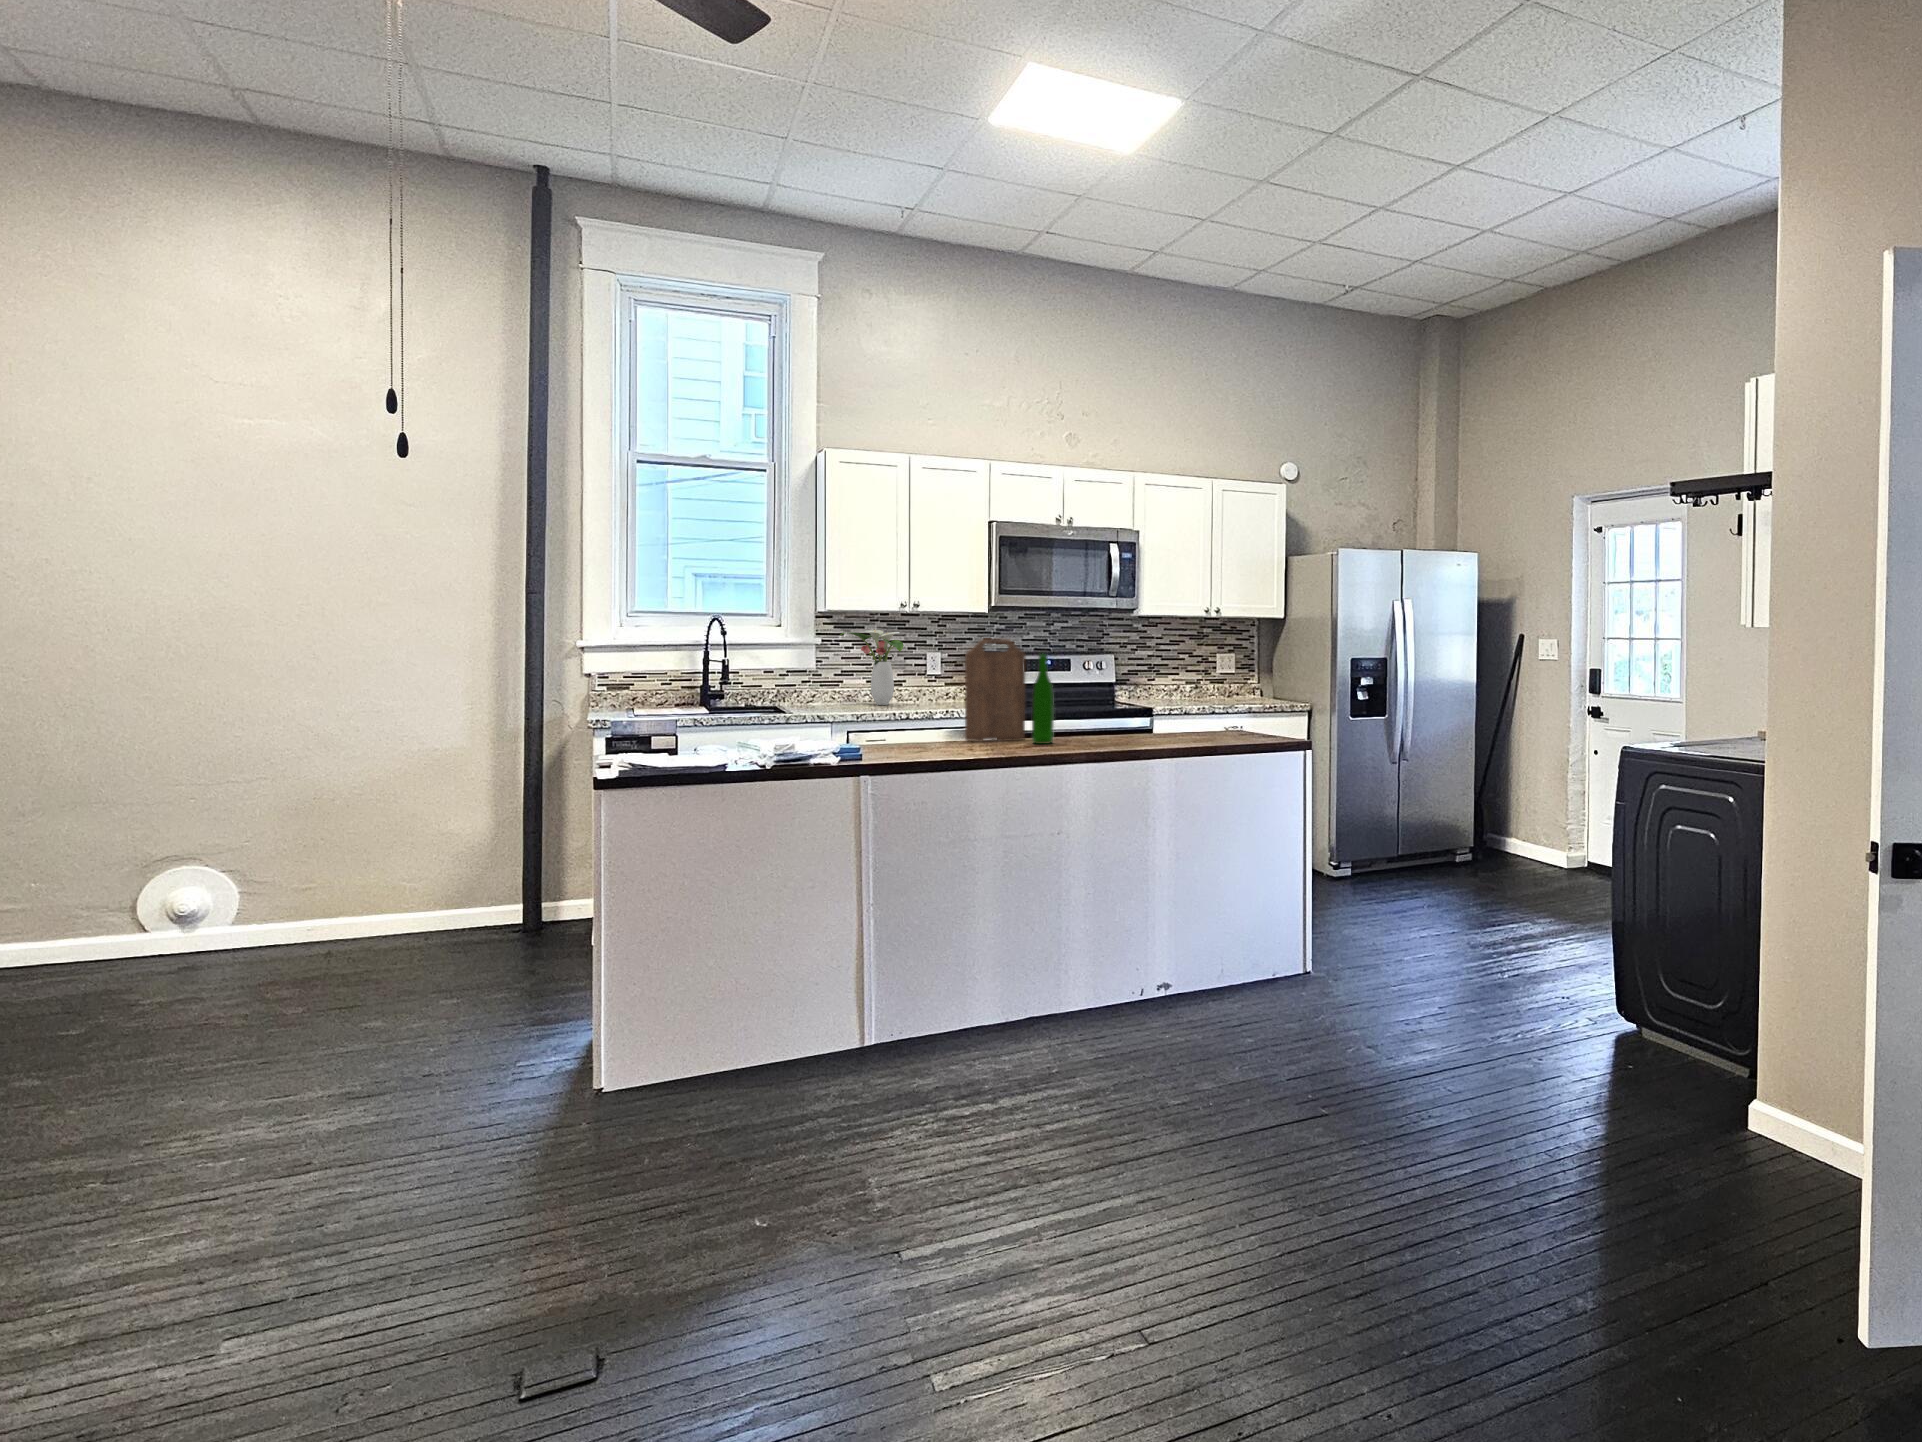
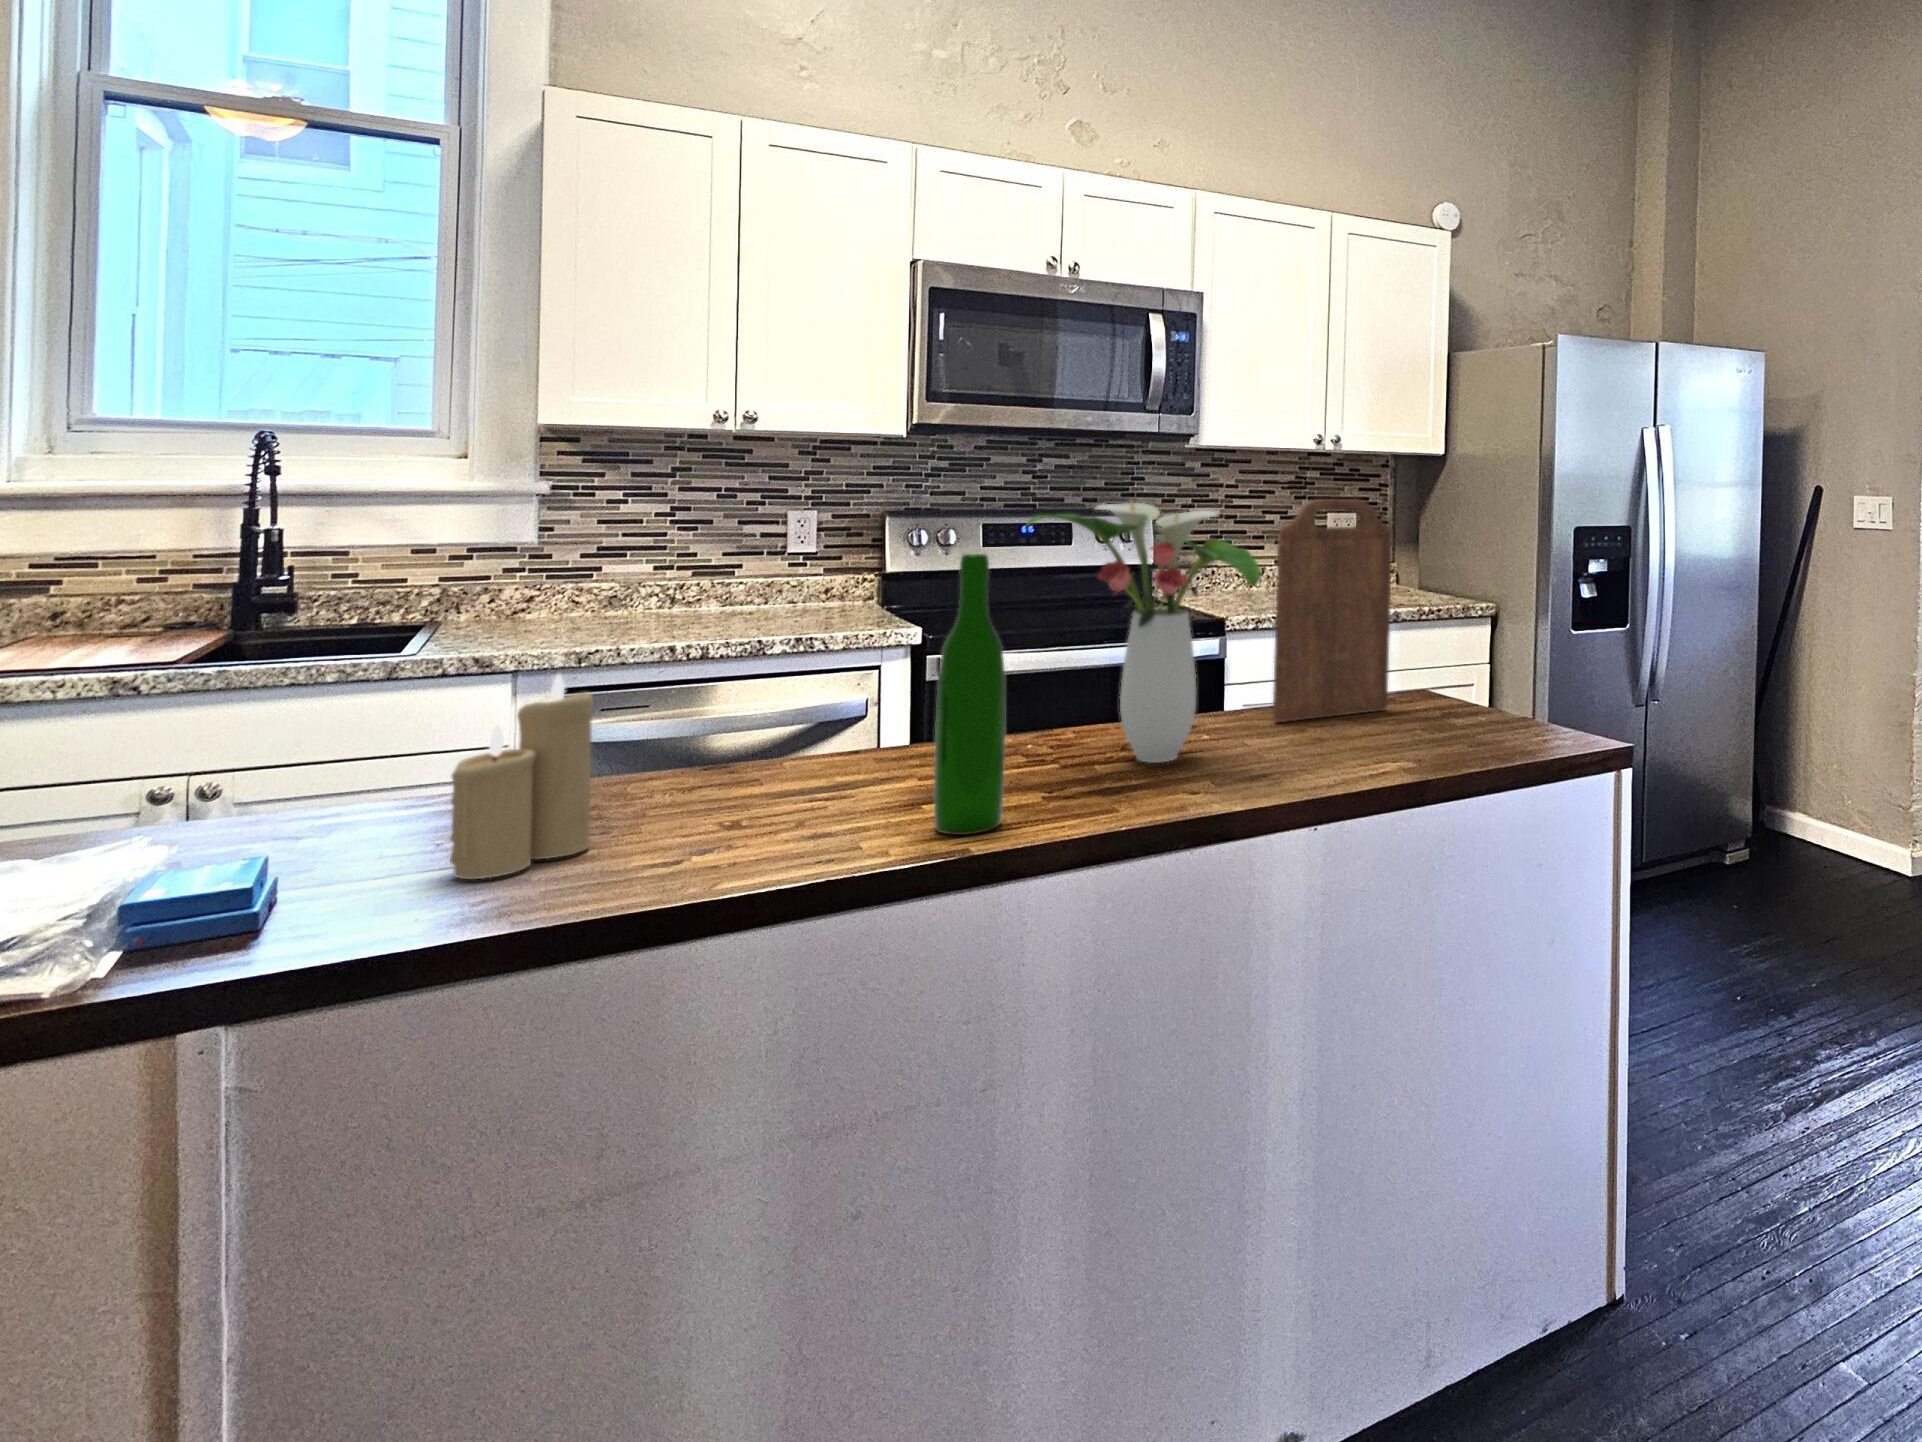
flower arrangement: present [841,629,903,705] -> present [1026,502,1261,763]
cutting board: present [965,639,1025,741] -> present [1273,499,1392,722]
candle: none [901,690,933,746] -> present [450,674,594,879]

